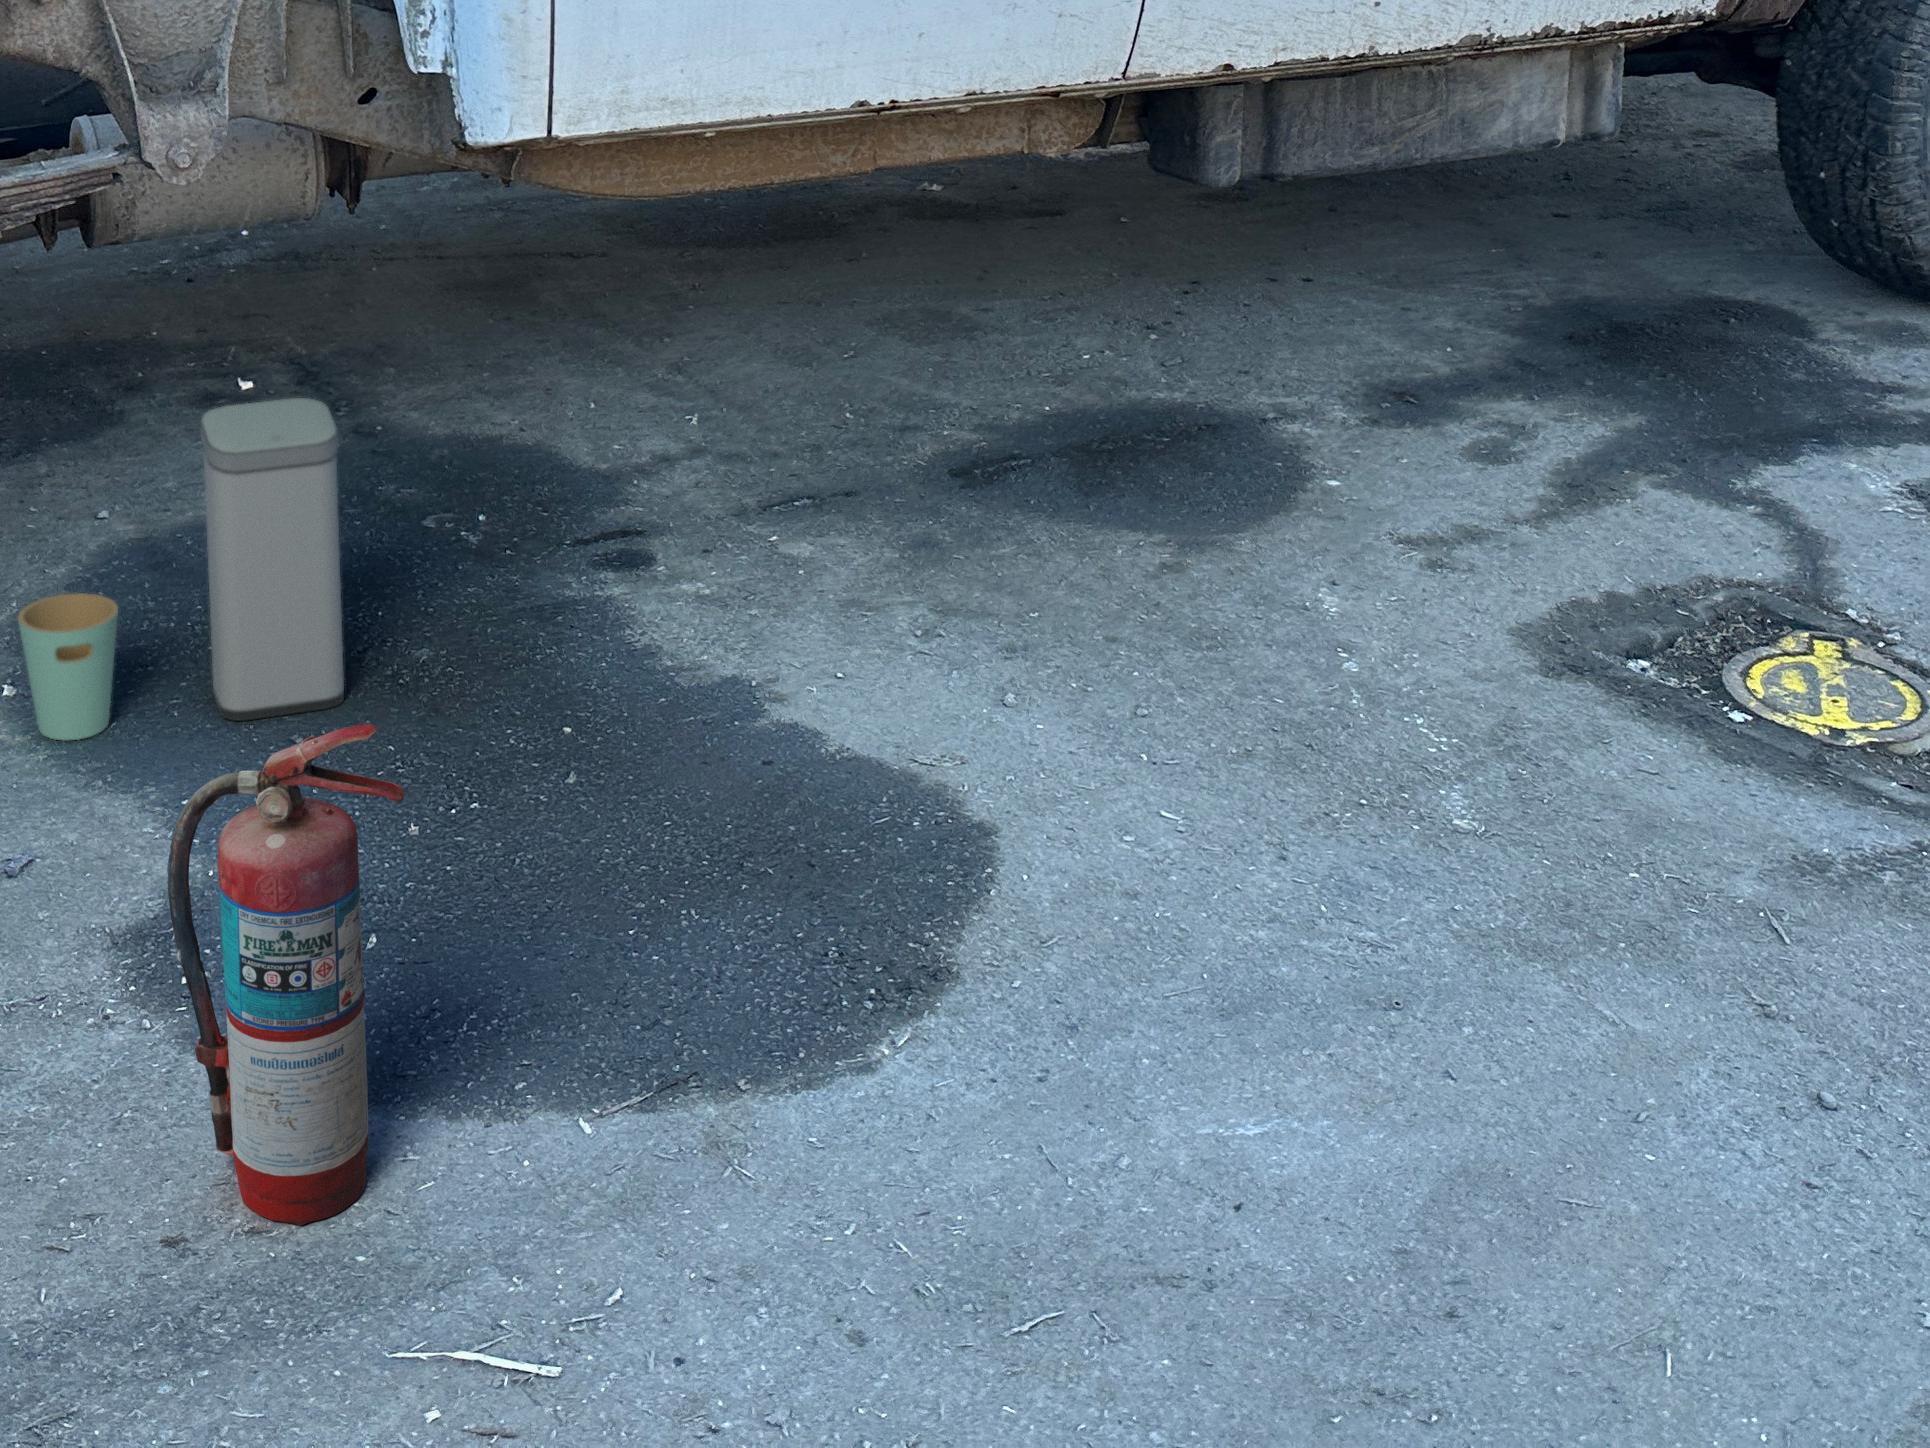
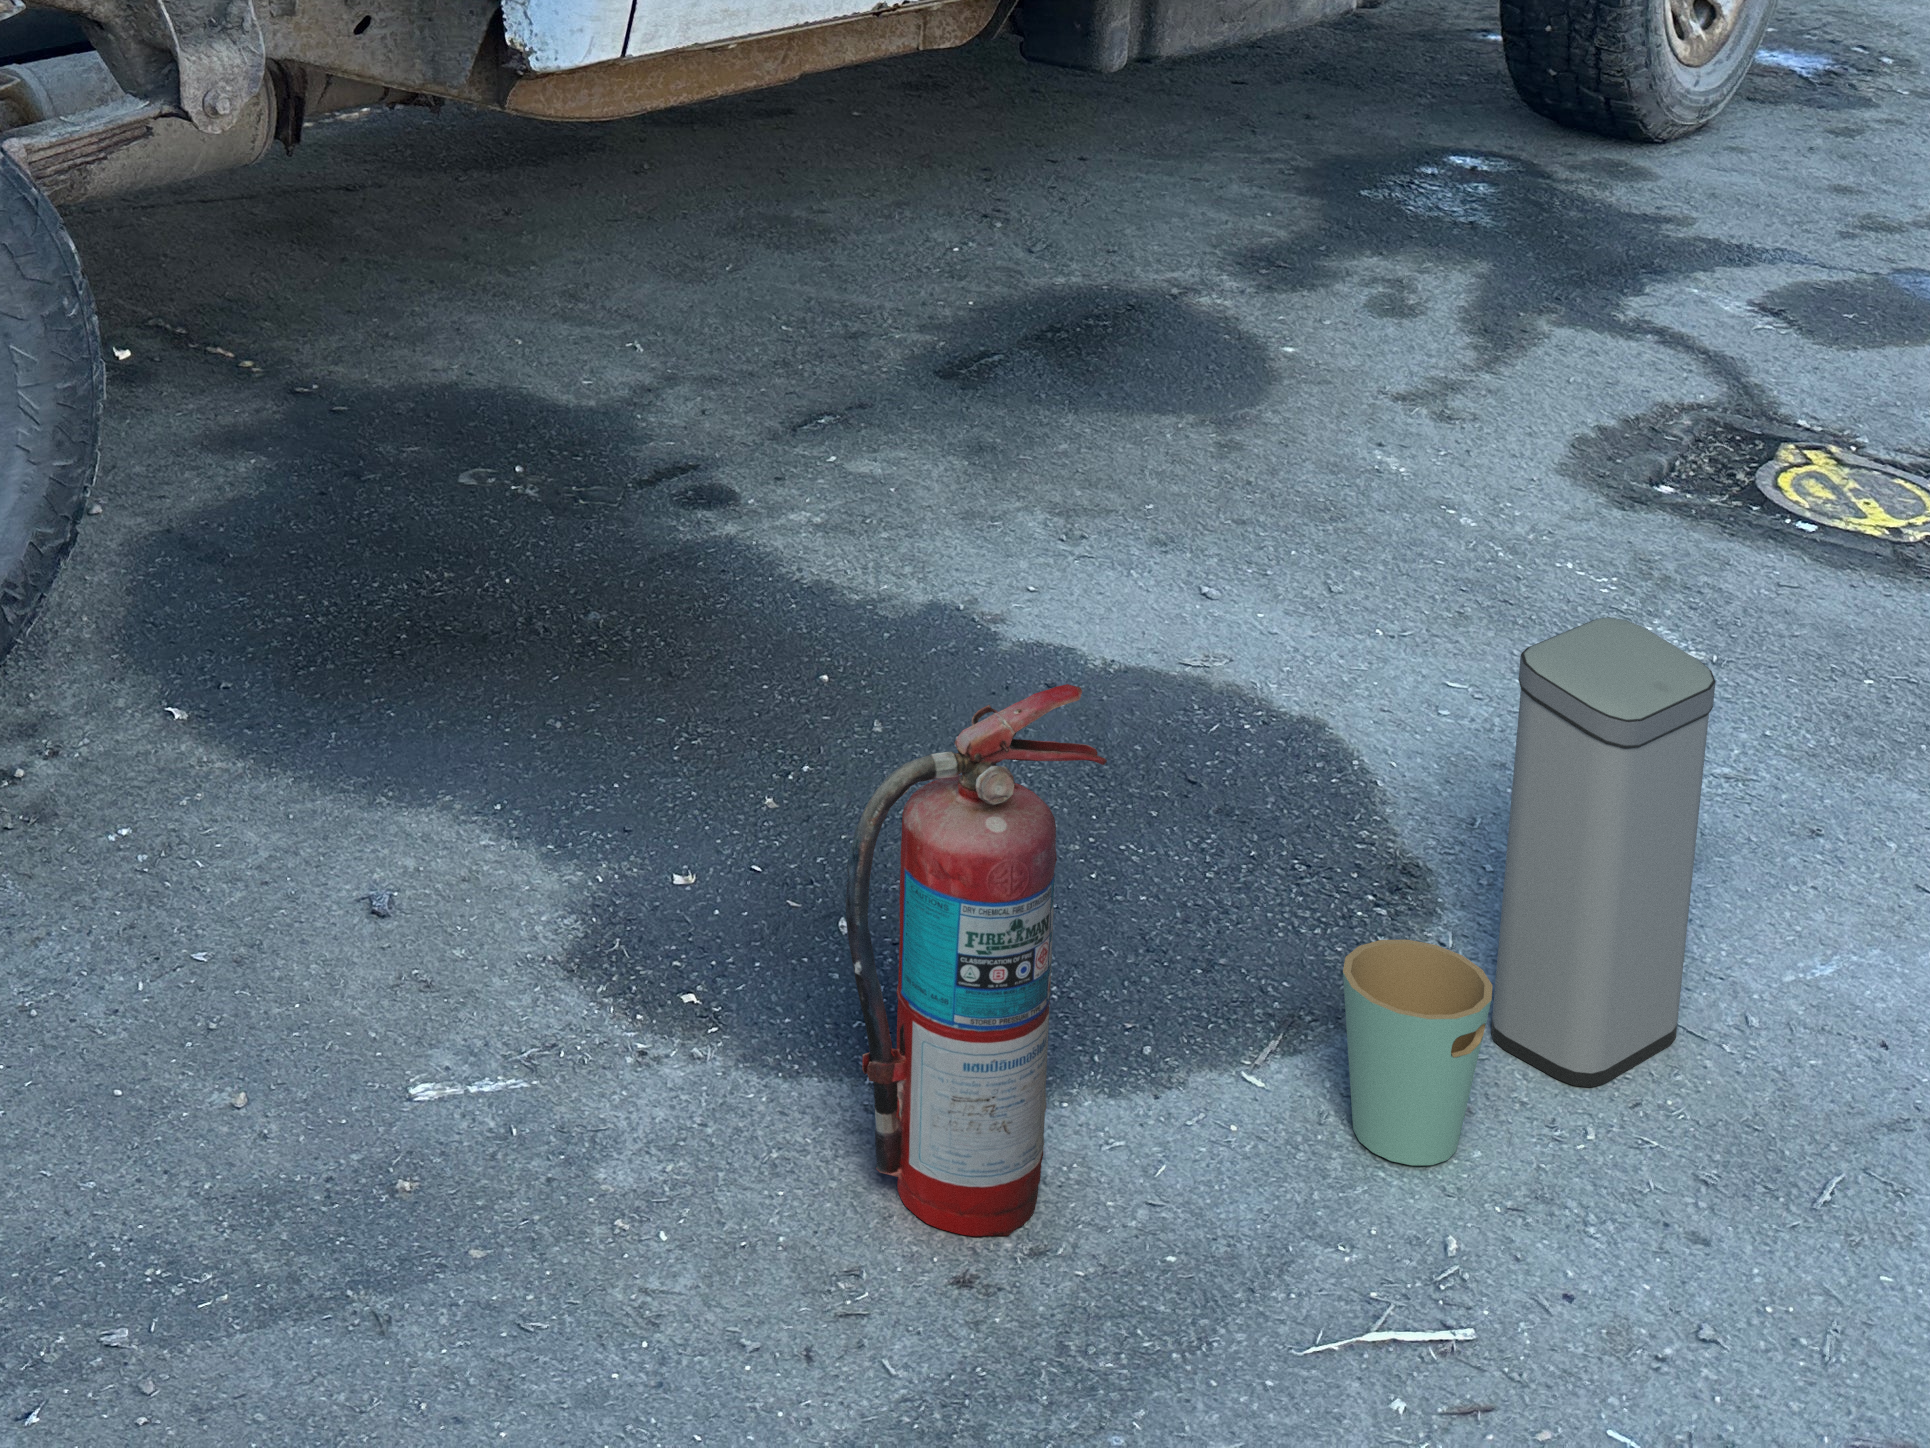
trash can: present [18,398,344,740] -> present [1343,617,1715,1166]

